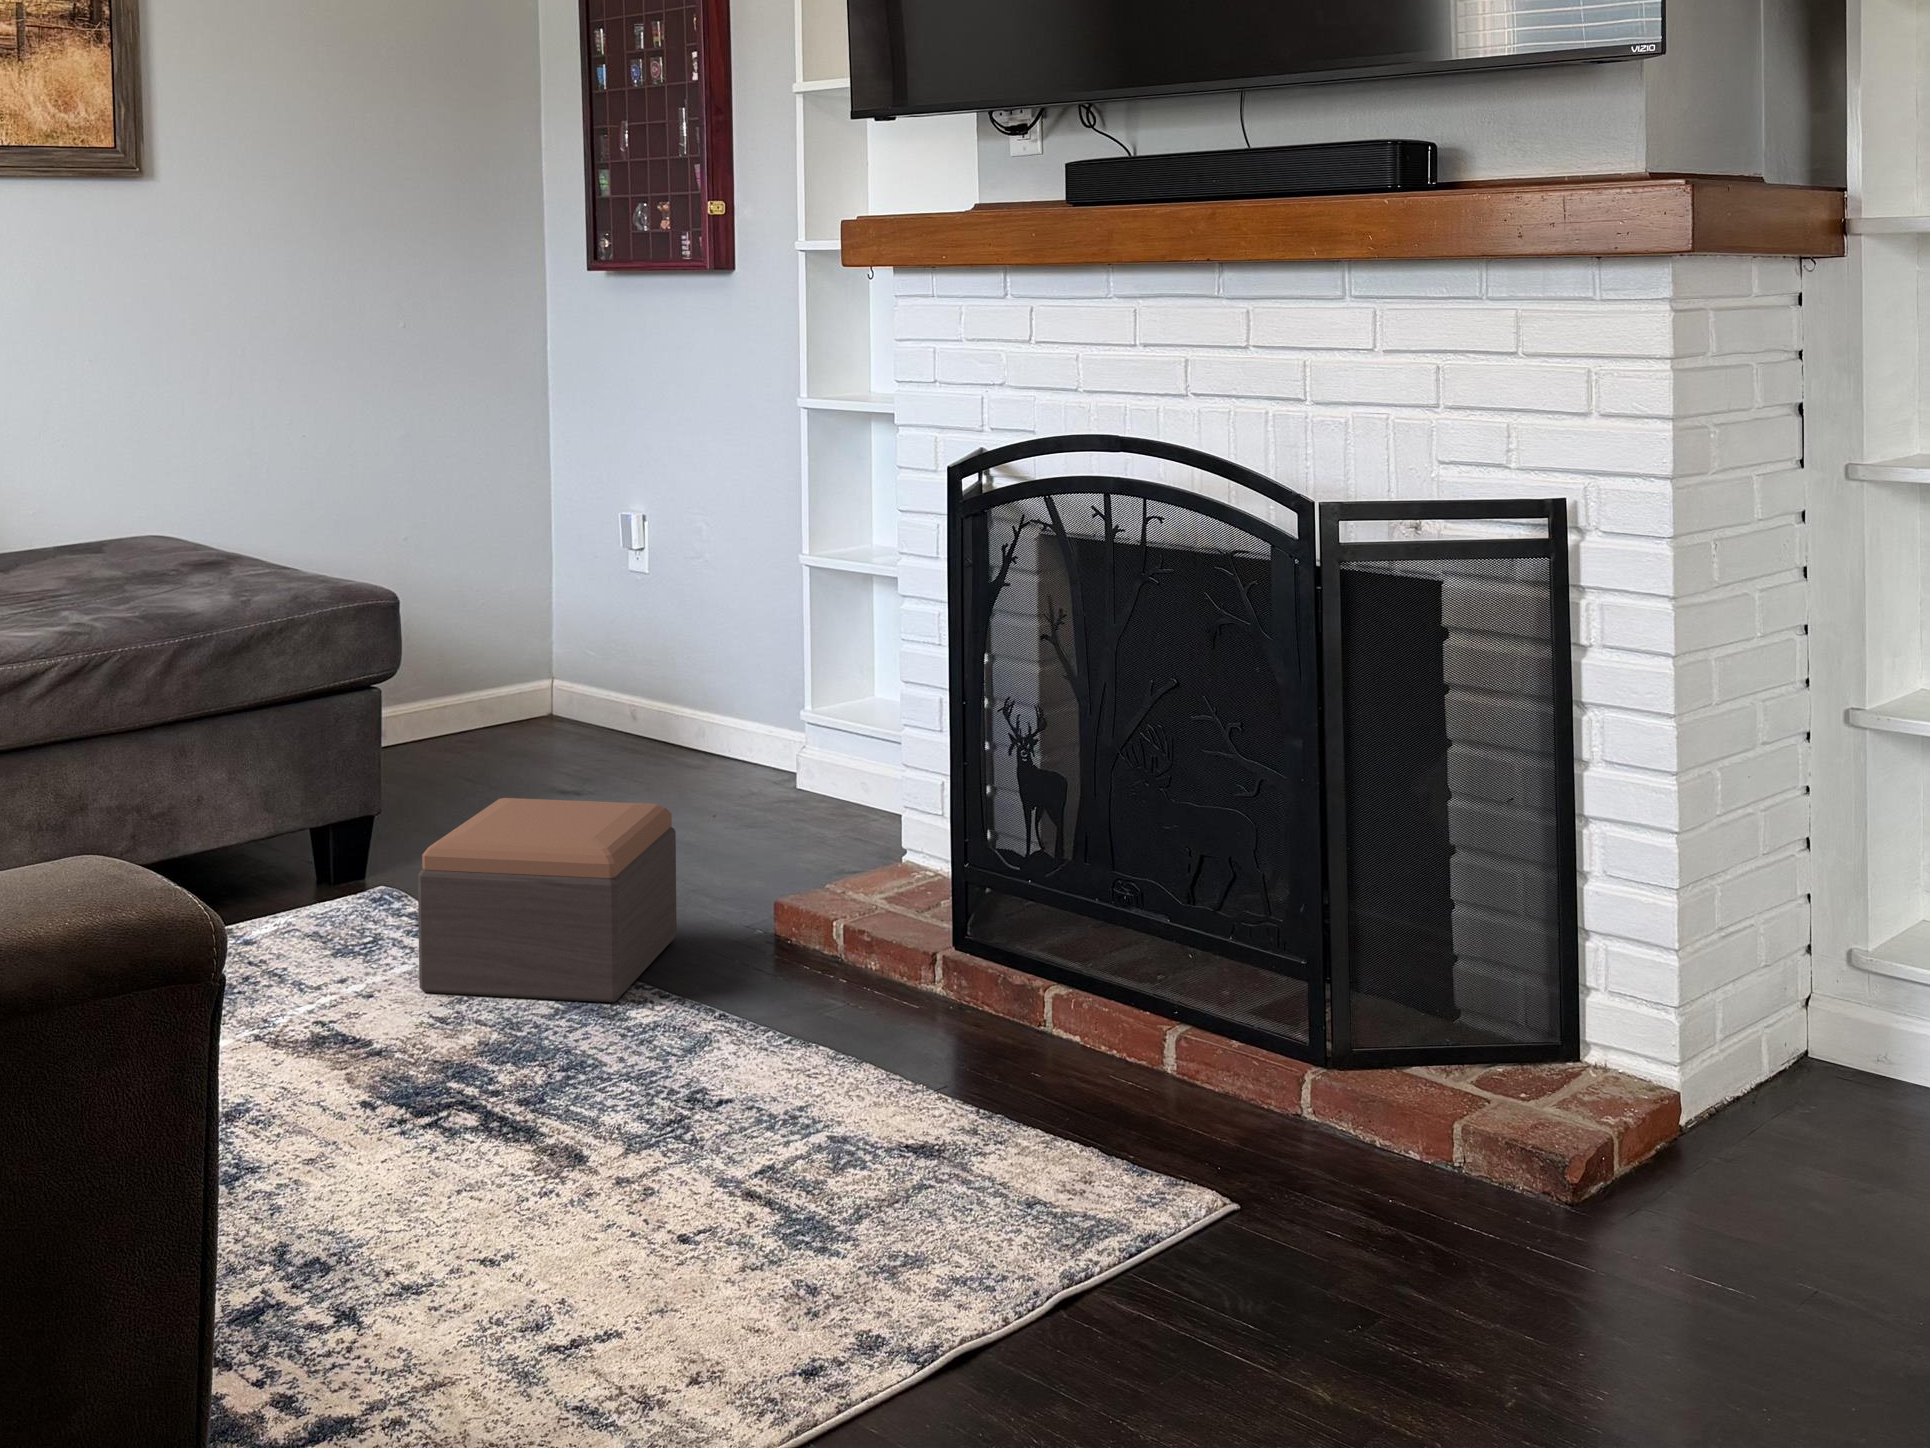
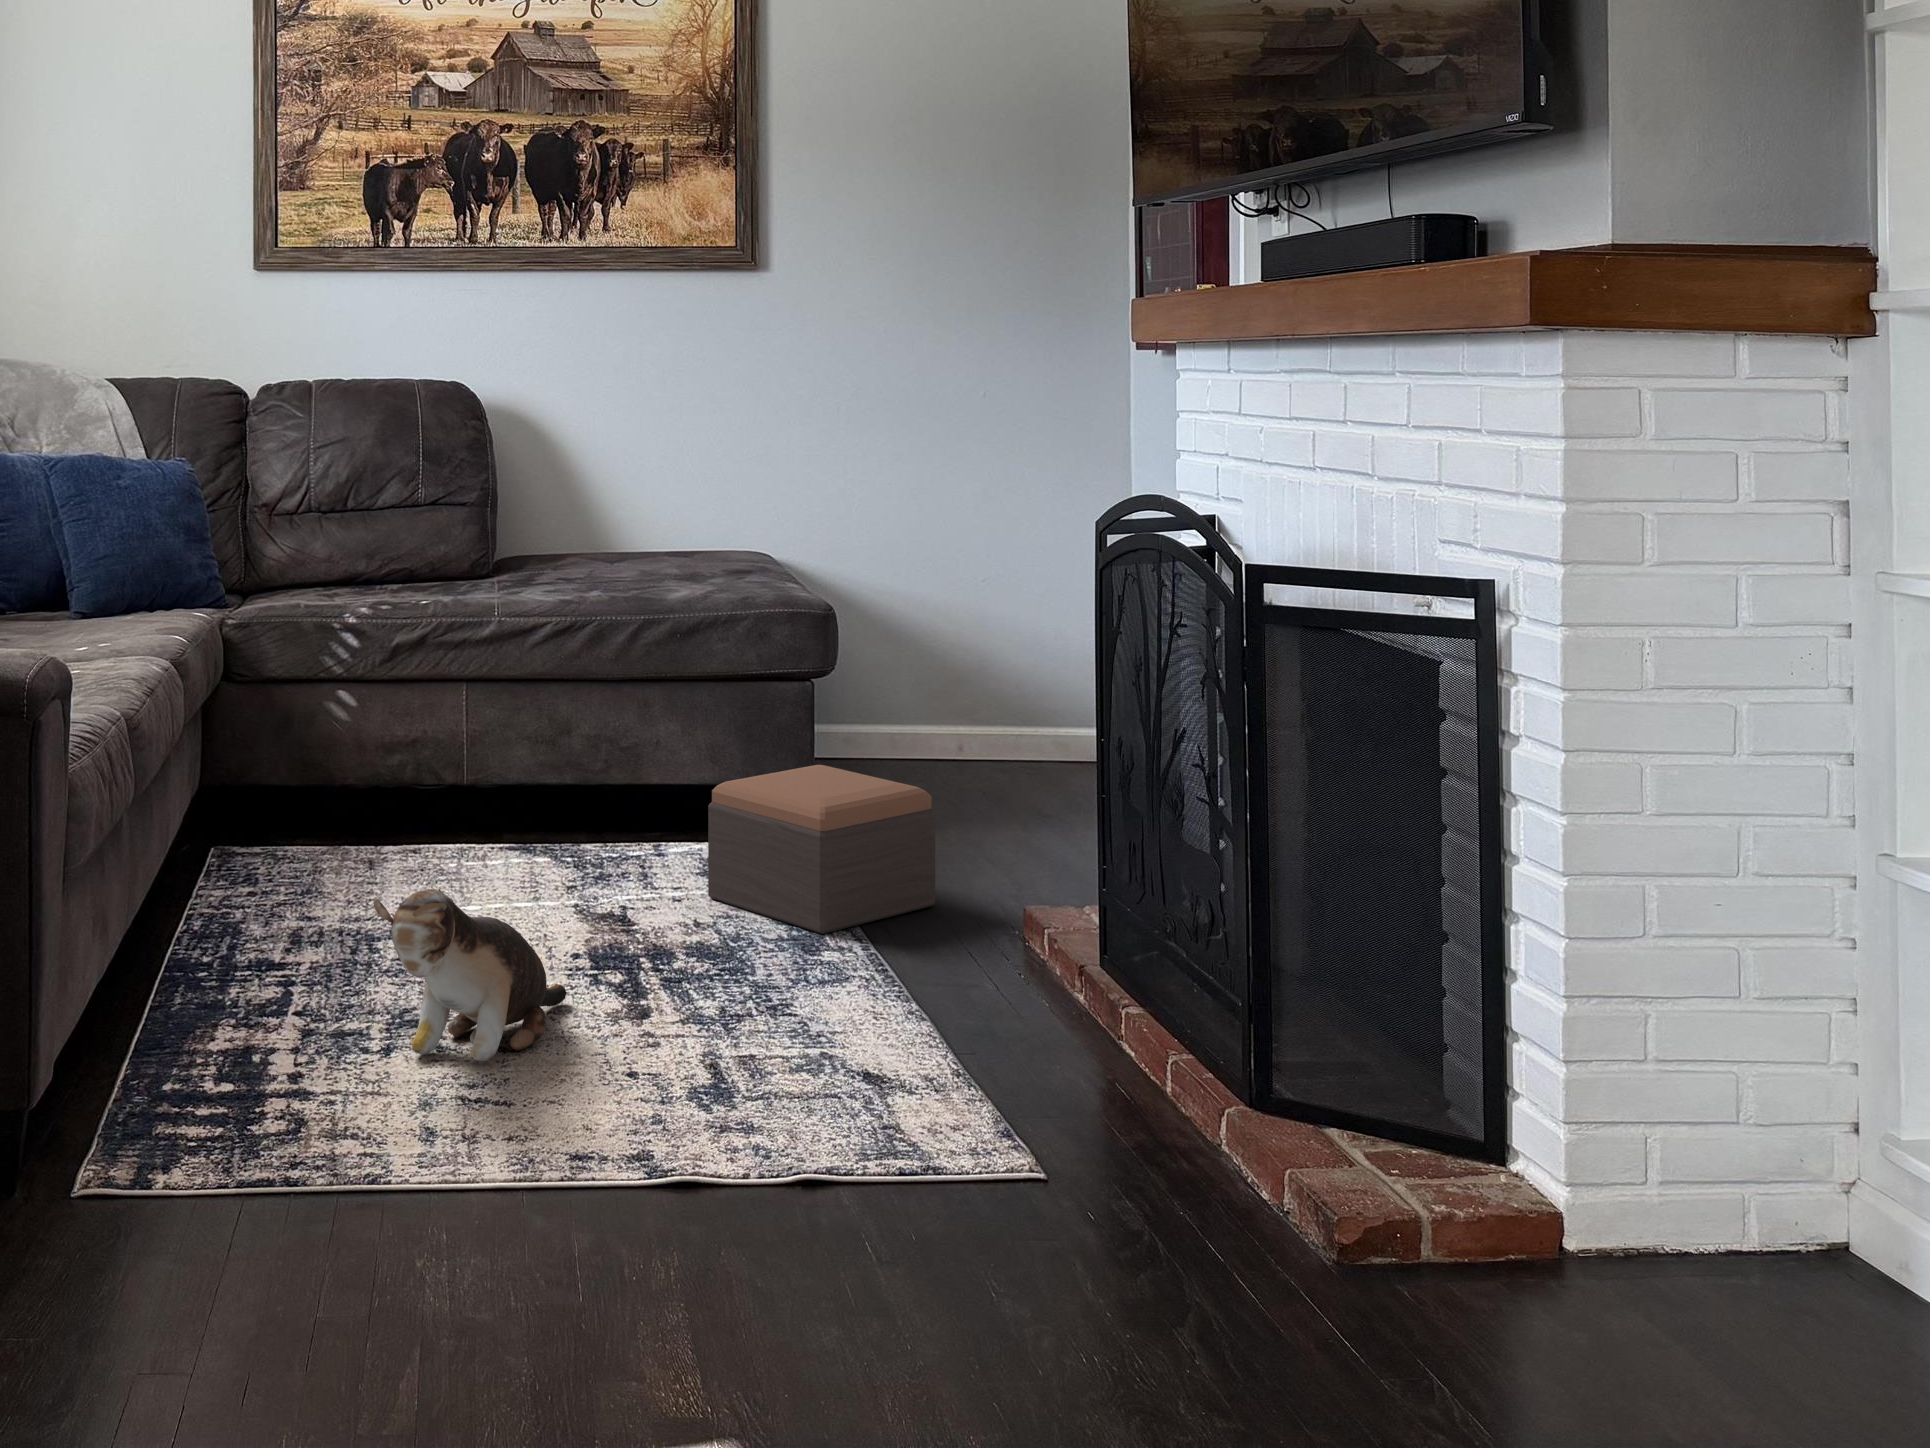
plush toy: none [380,1064,534,1302] -> present [373,889,566,1061]

